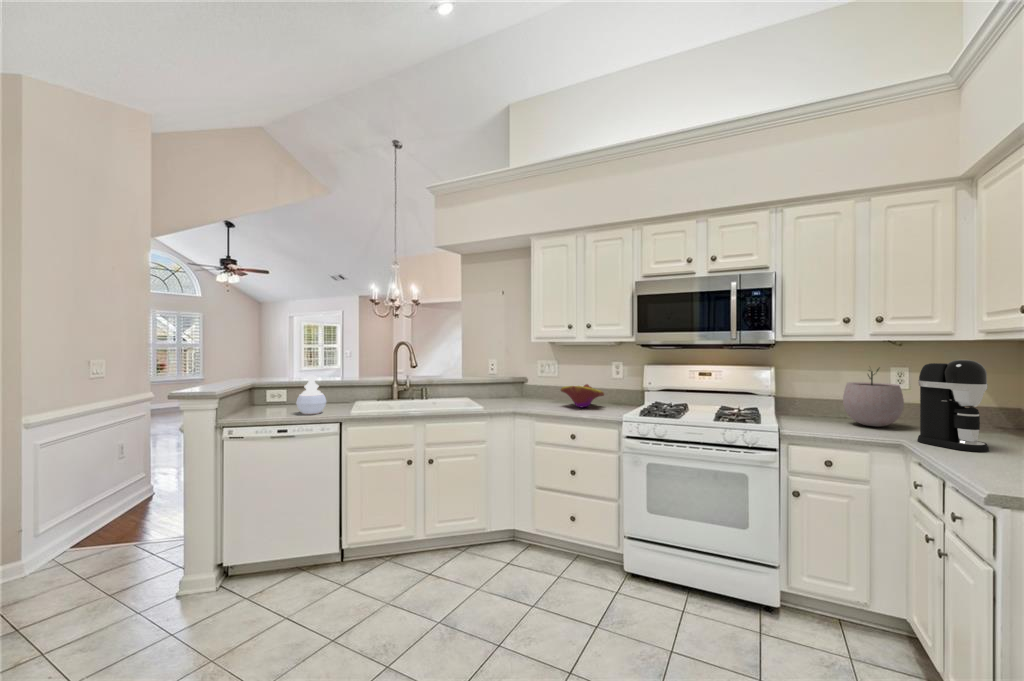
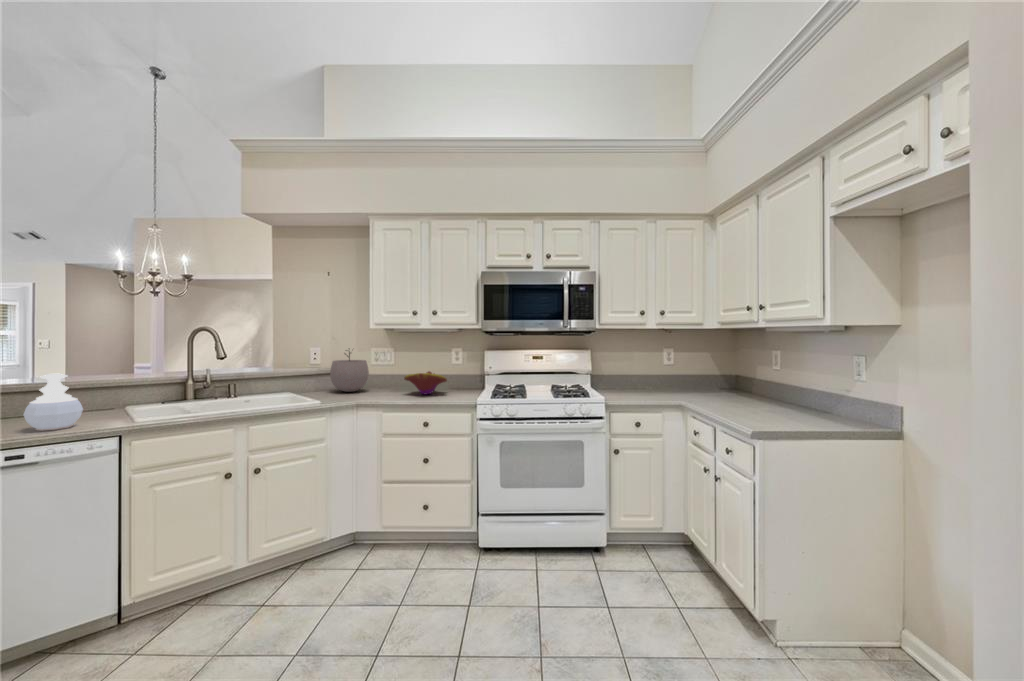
coffee maker: present [917,360,989,452] -> none [693,341,736,405]
plant pot: present [843,369,904,427] -> present [330,351,369,392]

